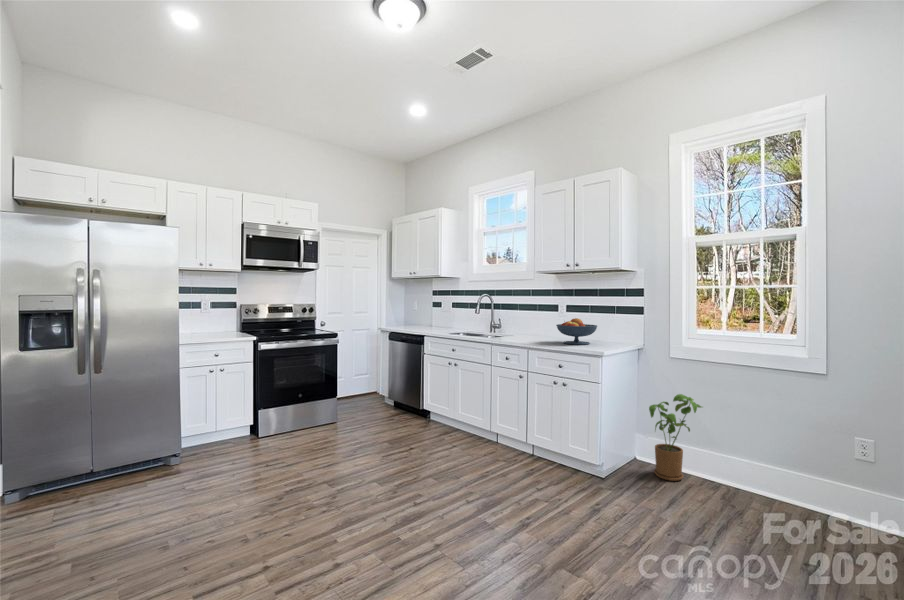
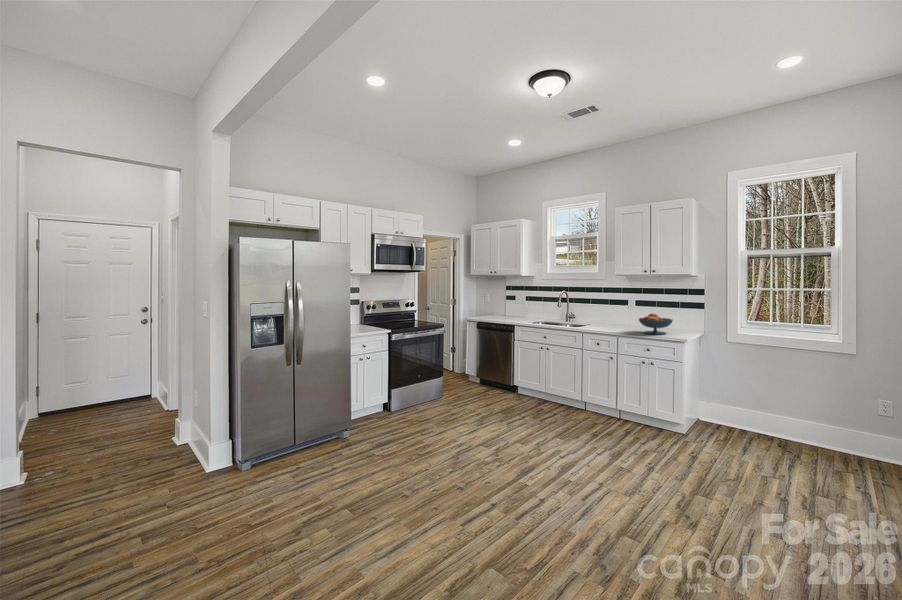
house plant: present [649,394,702,481] -> none [716,372,761,436]

